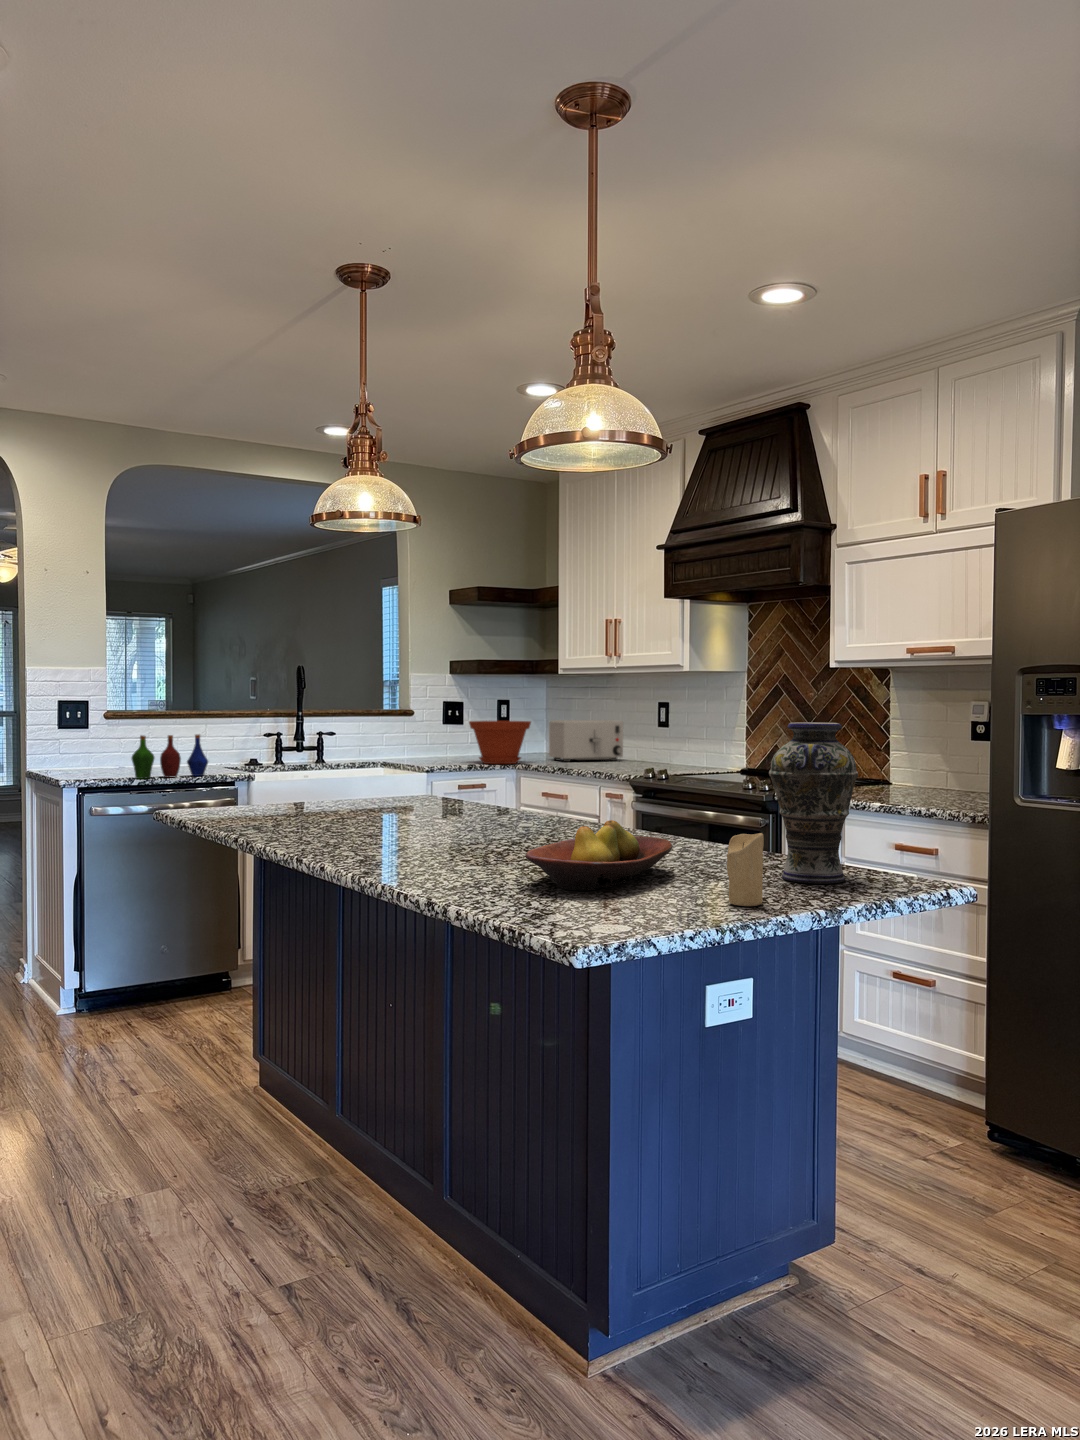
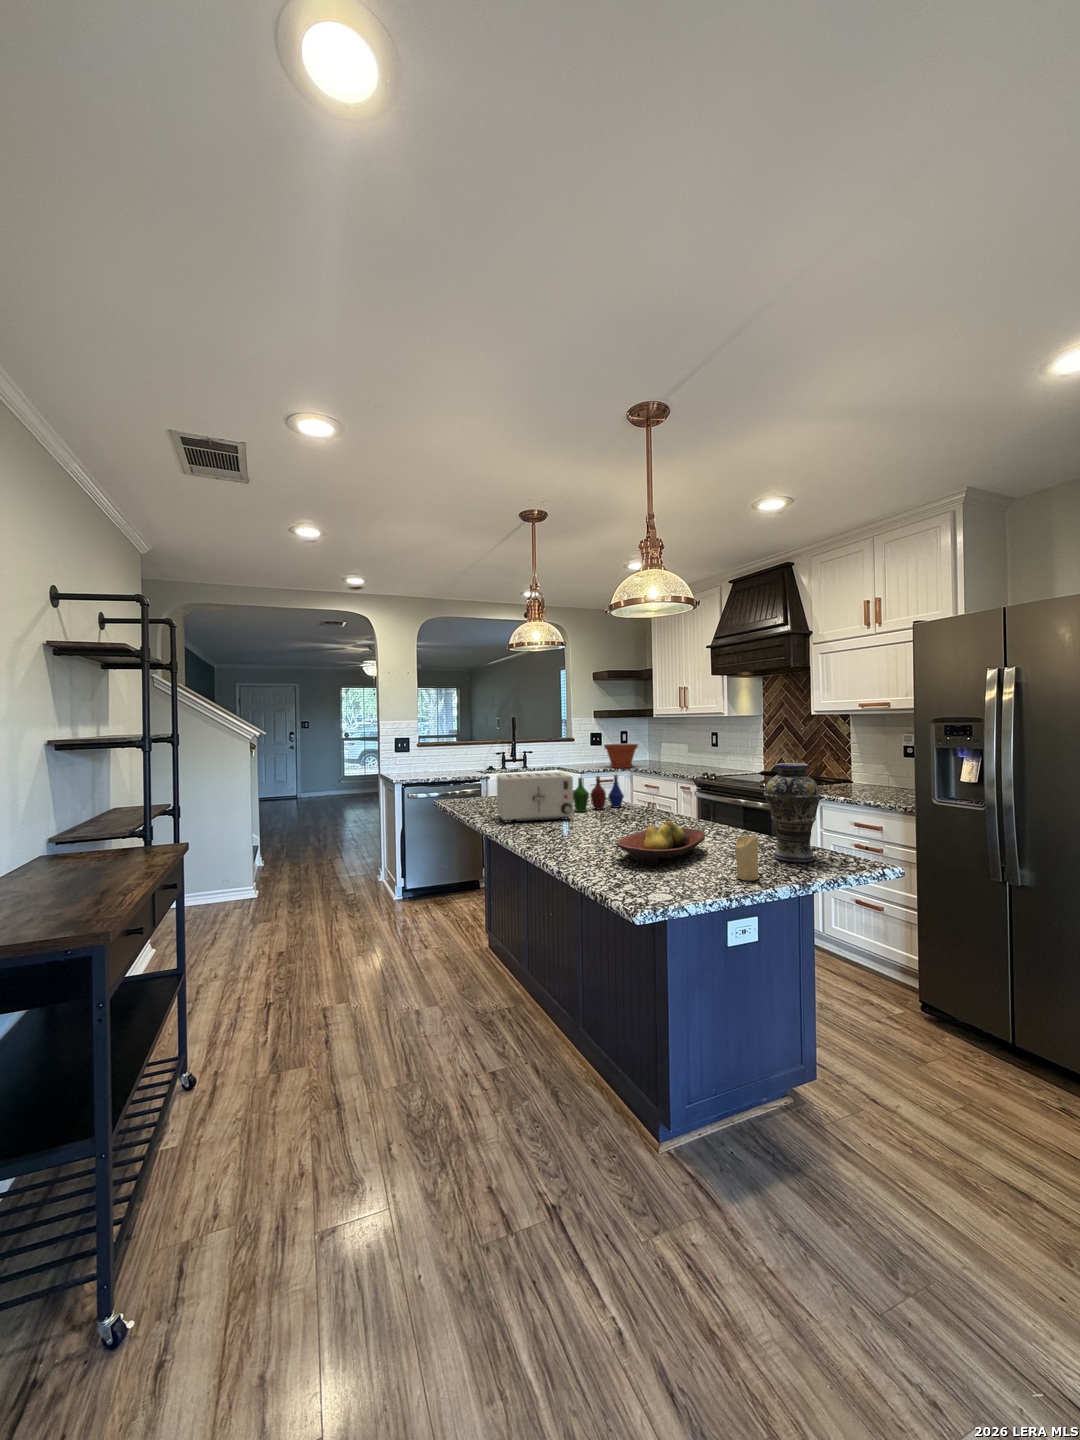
toaster: present [549,720,623,762] -> present [497,772,574,823]
bottle: present [132,735,208,779] -> present [573,775,624,812]

